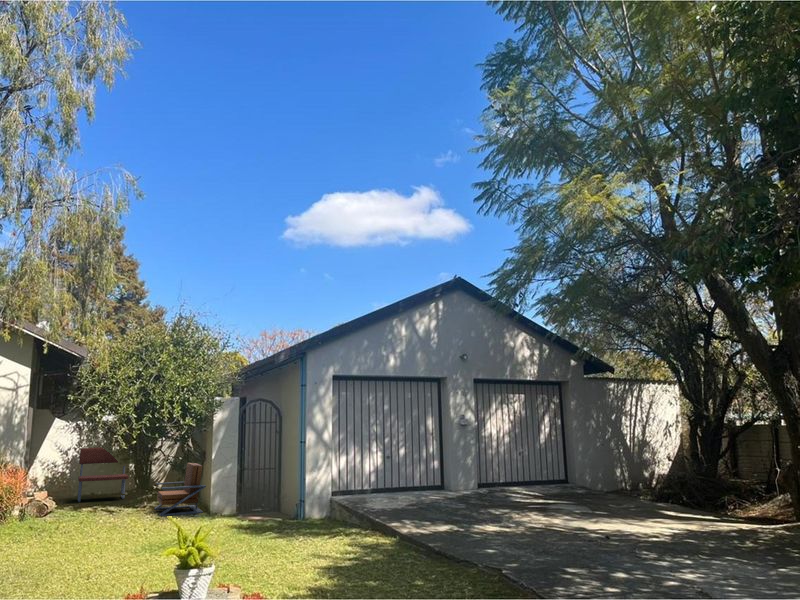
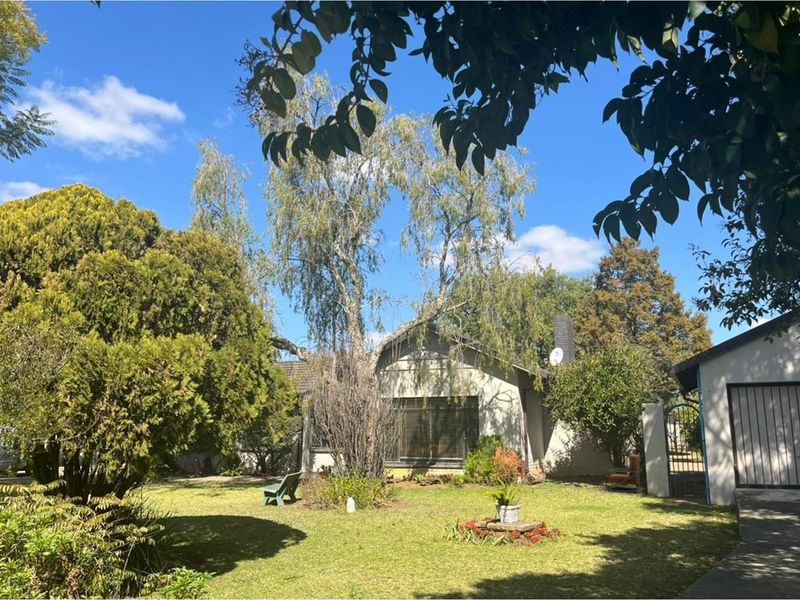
bench: present [78,448,129,502] -> none [573,441,609,481]

